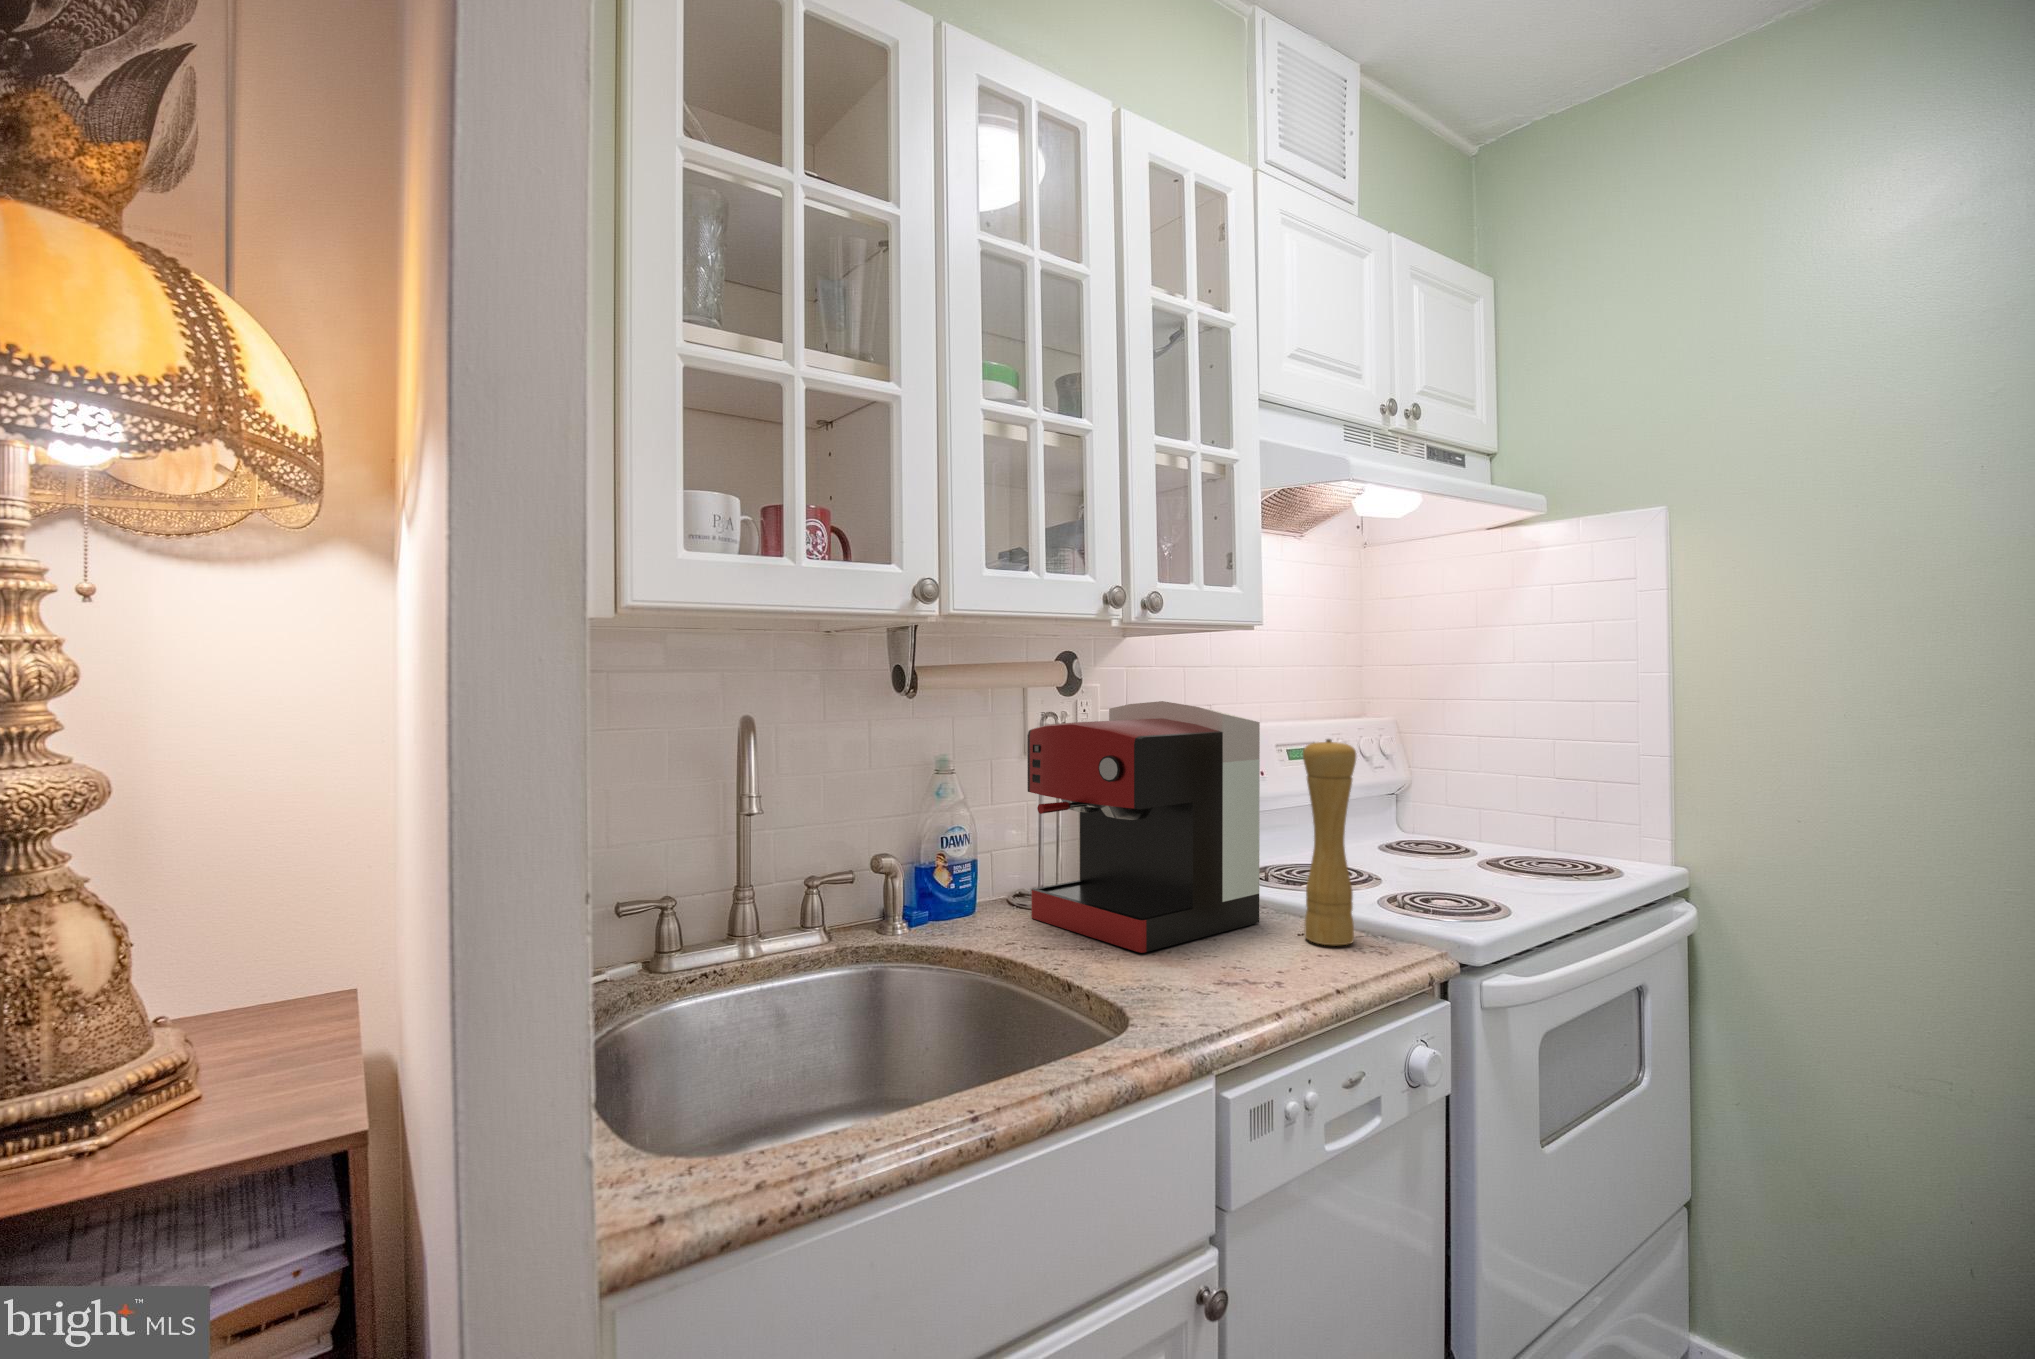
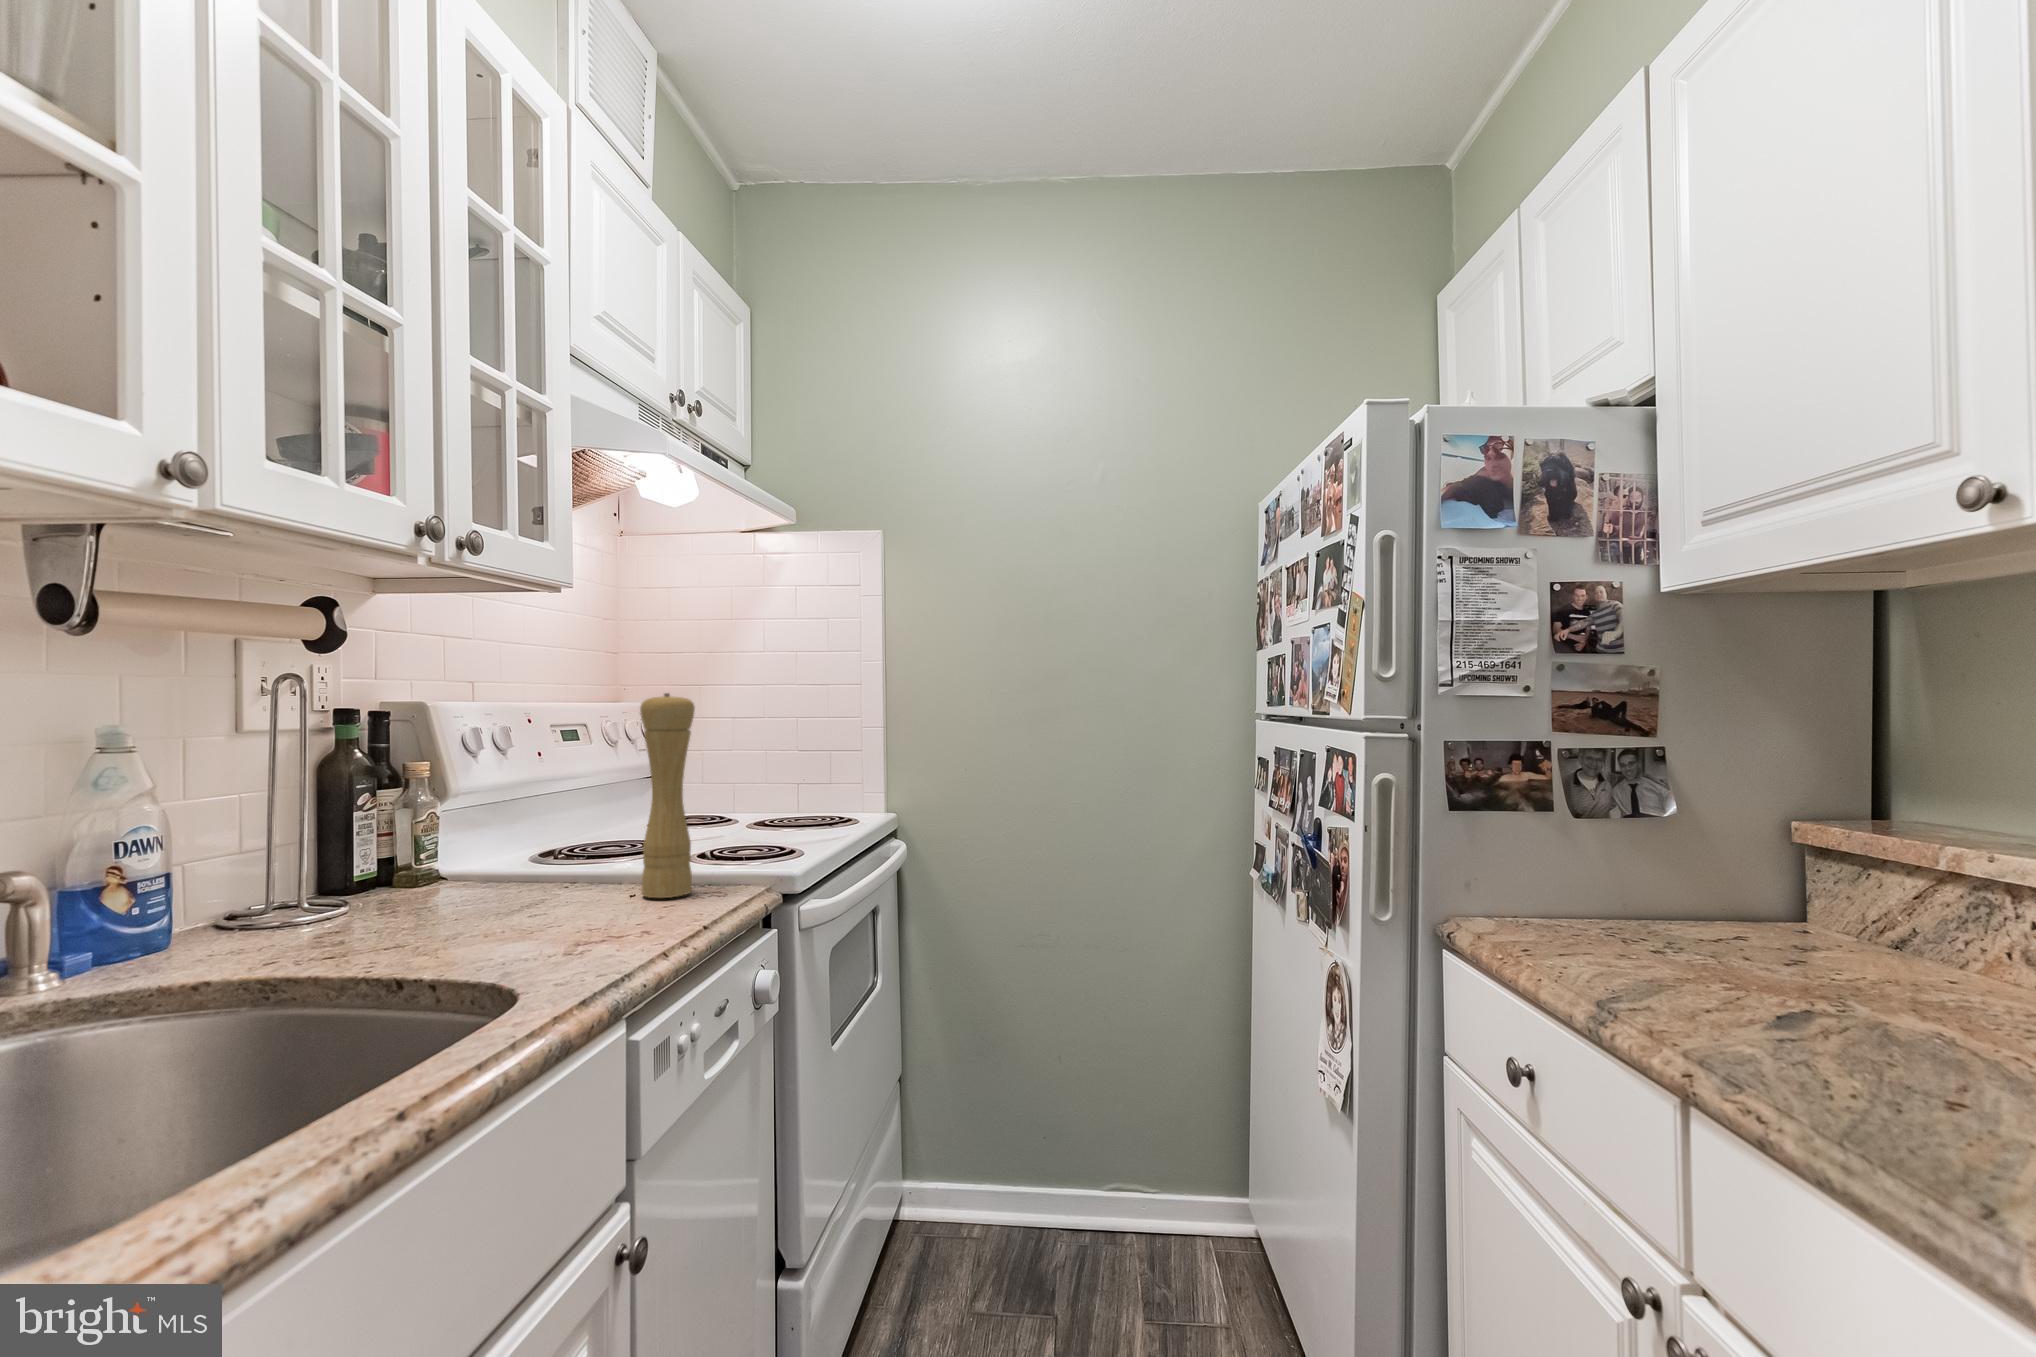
coffee maker: present [1027,701,1260,953] -> none [275,657,586,939]

